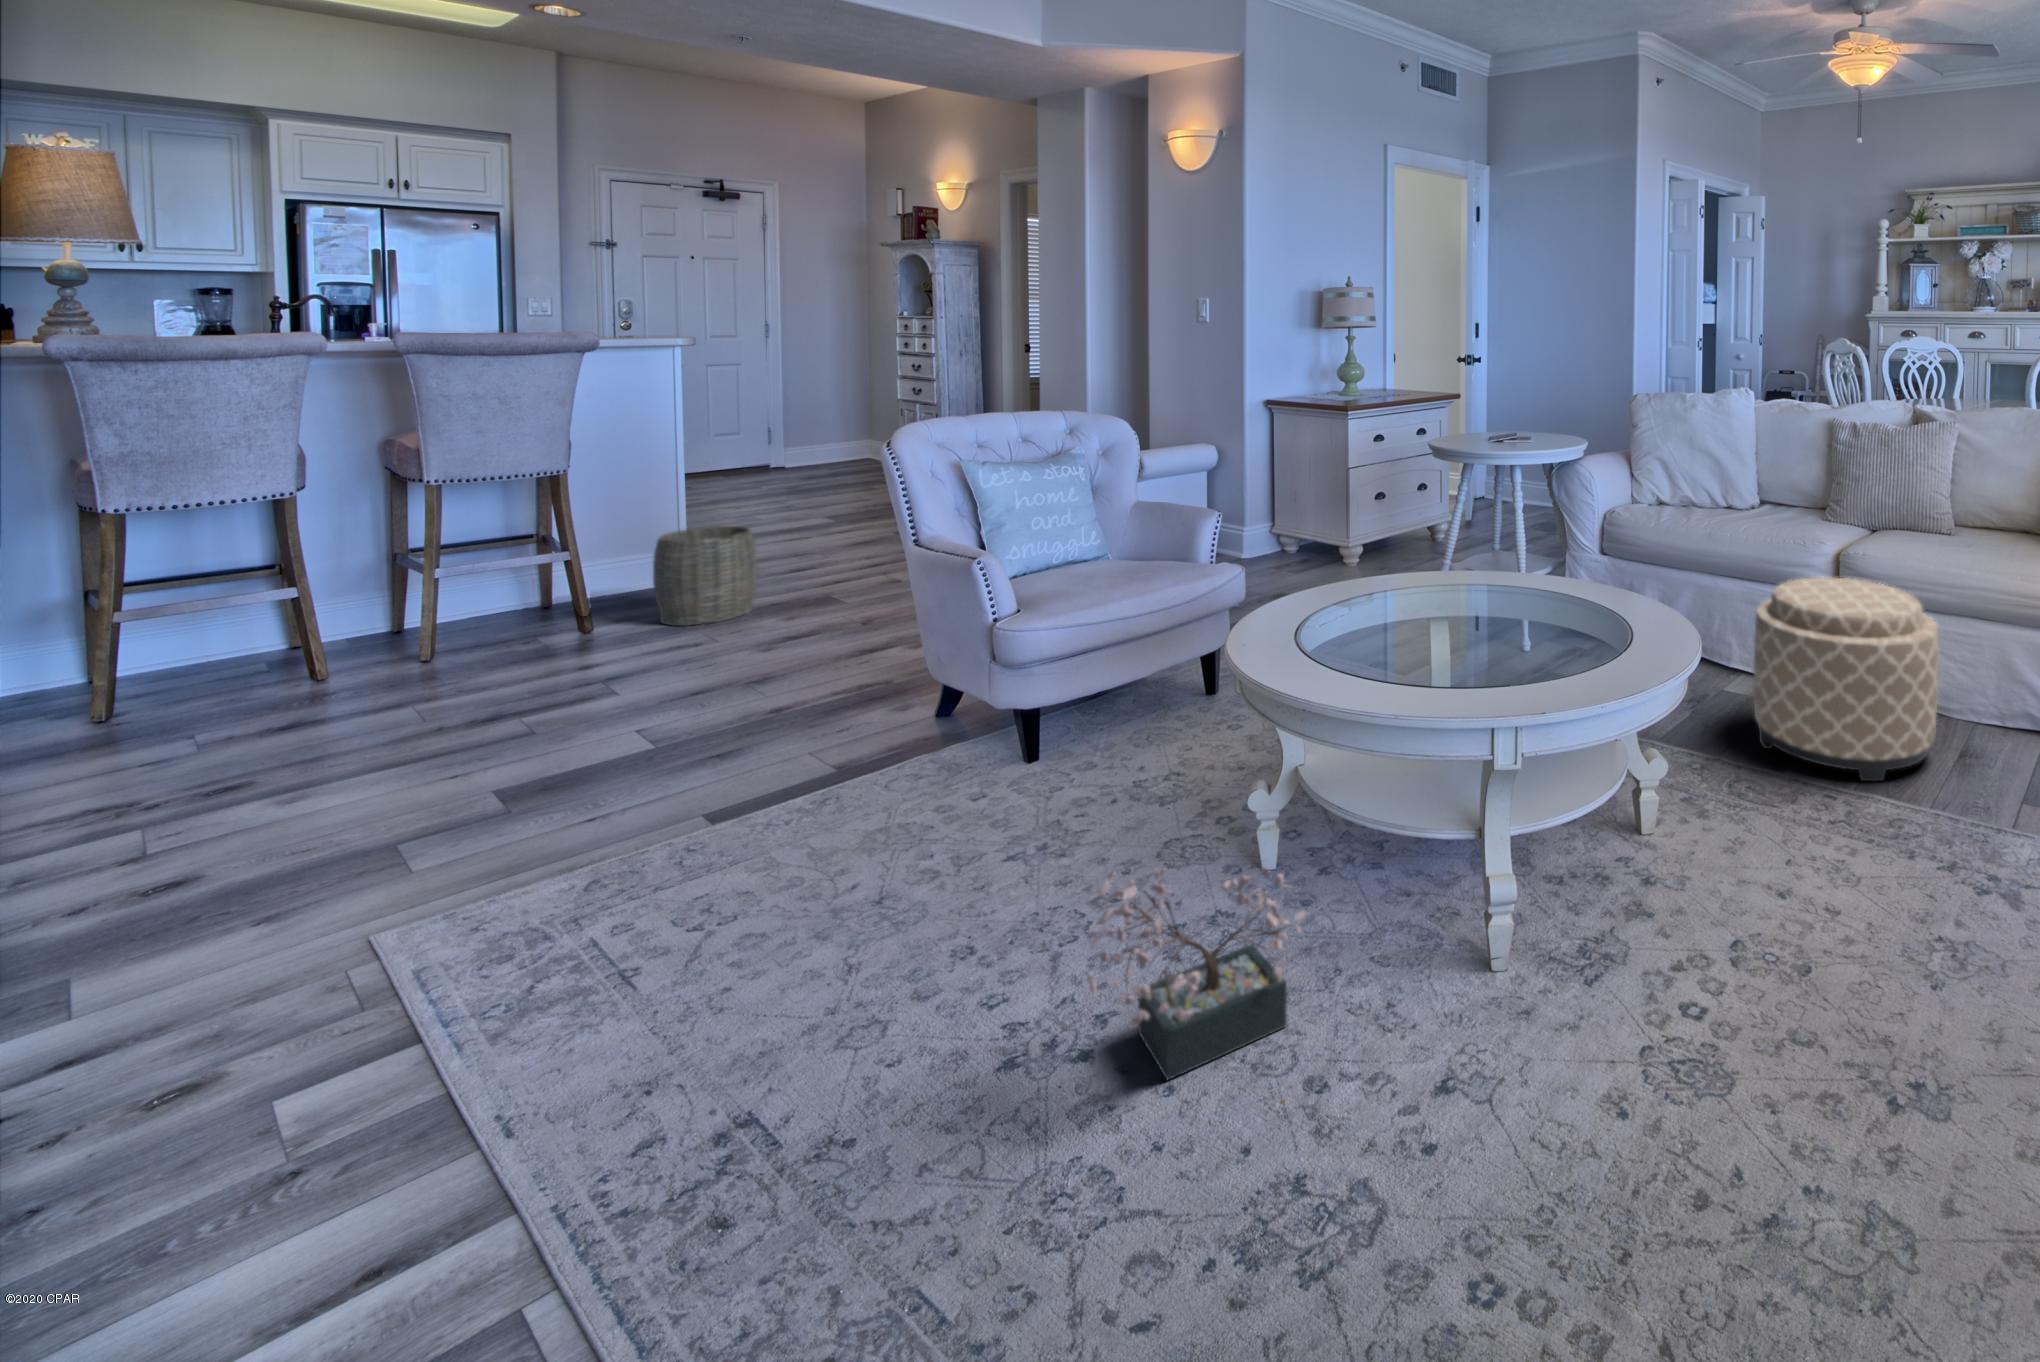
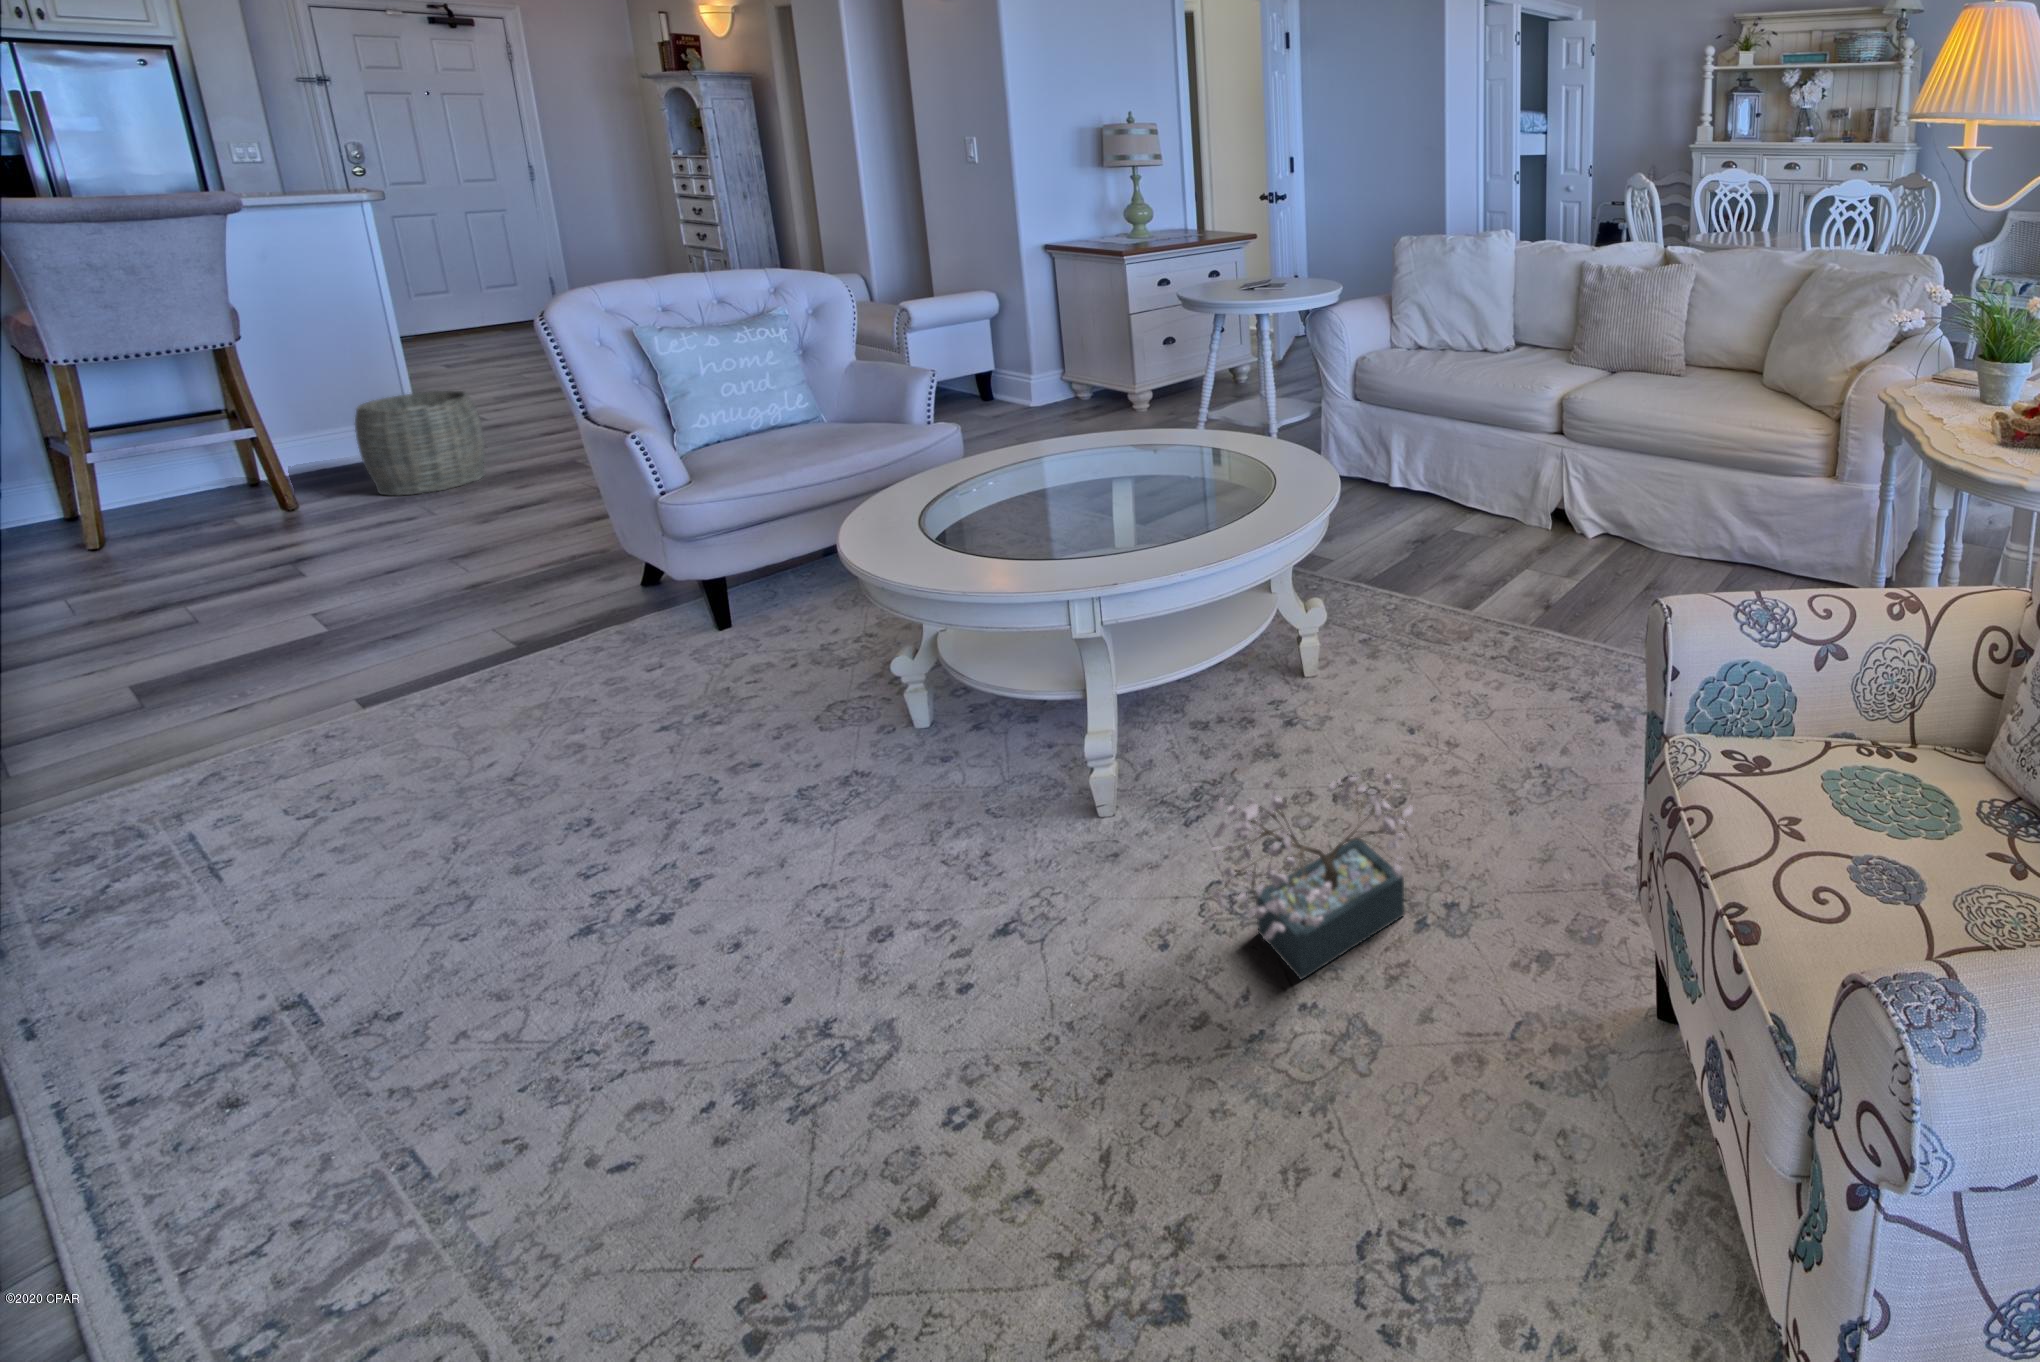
ottoman: present [1753,577,1939,781] -> none [1454,425,1620,614]
decorative plant: present [1087,868,1305,1080] -> present [1212,769,1413,979]

